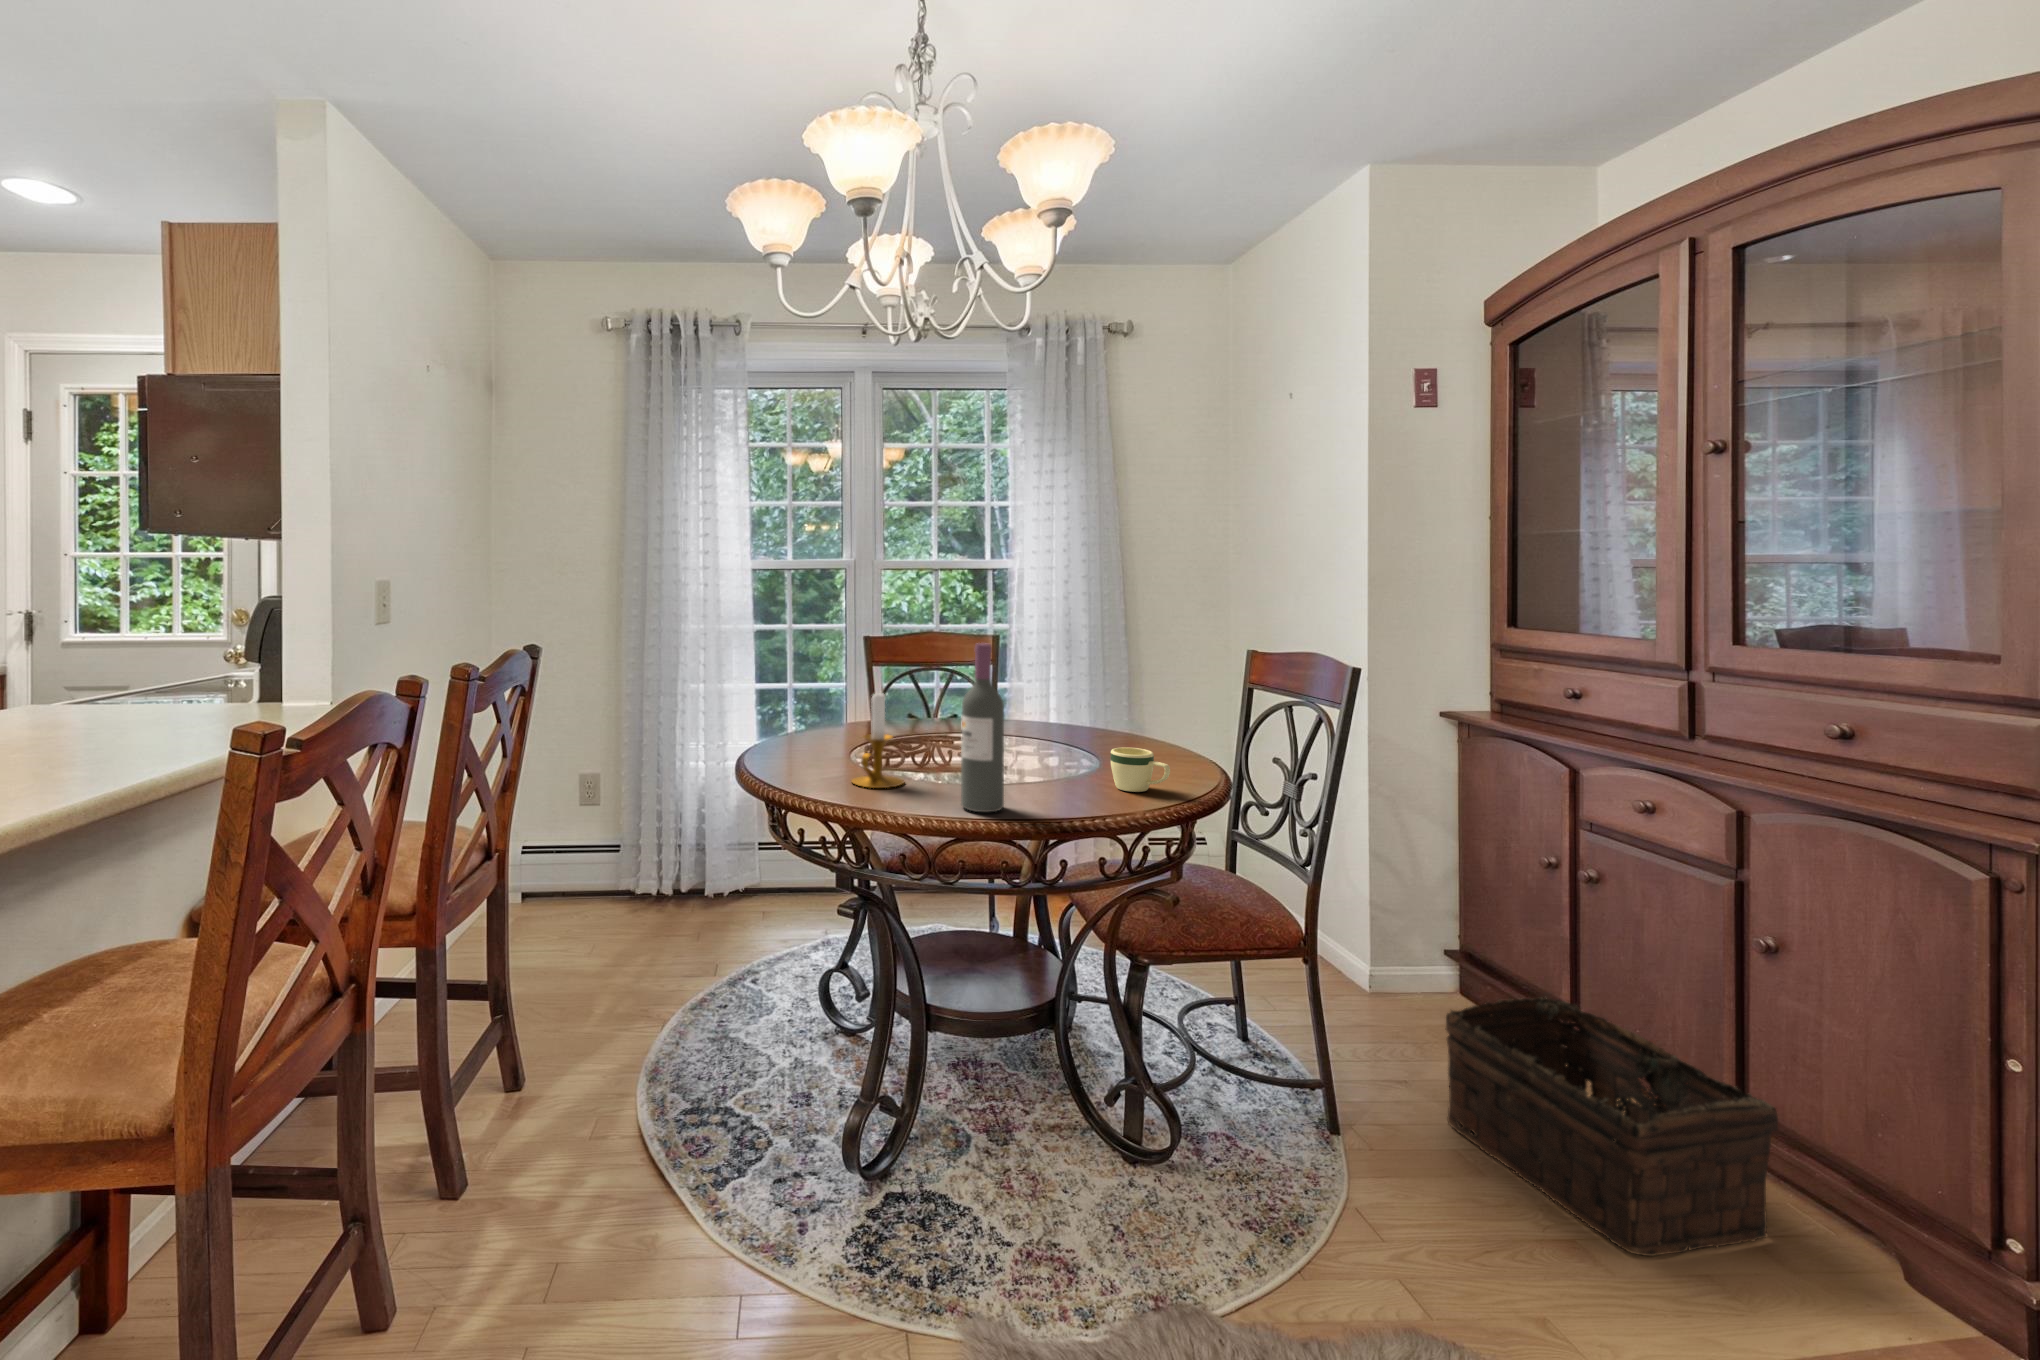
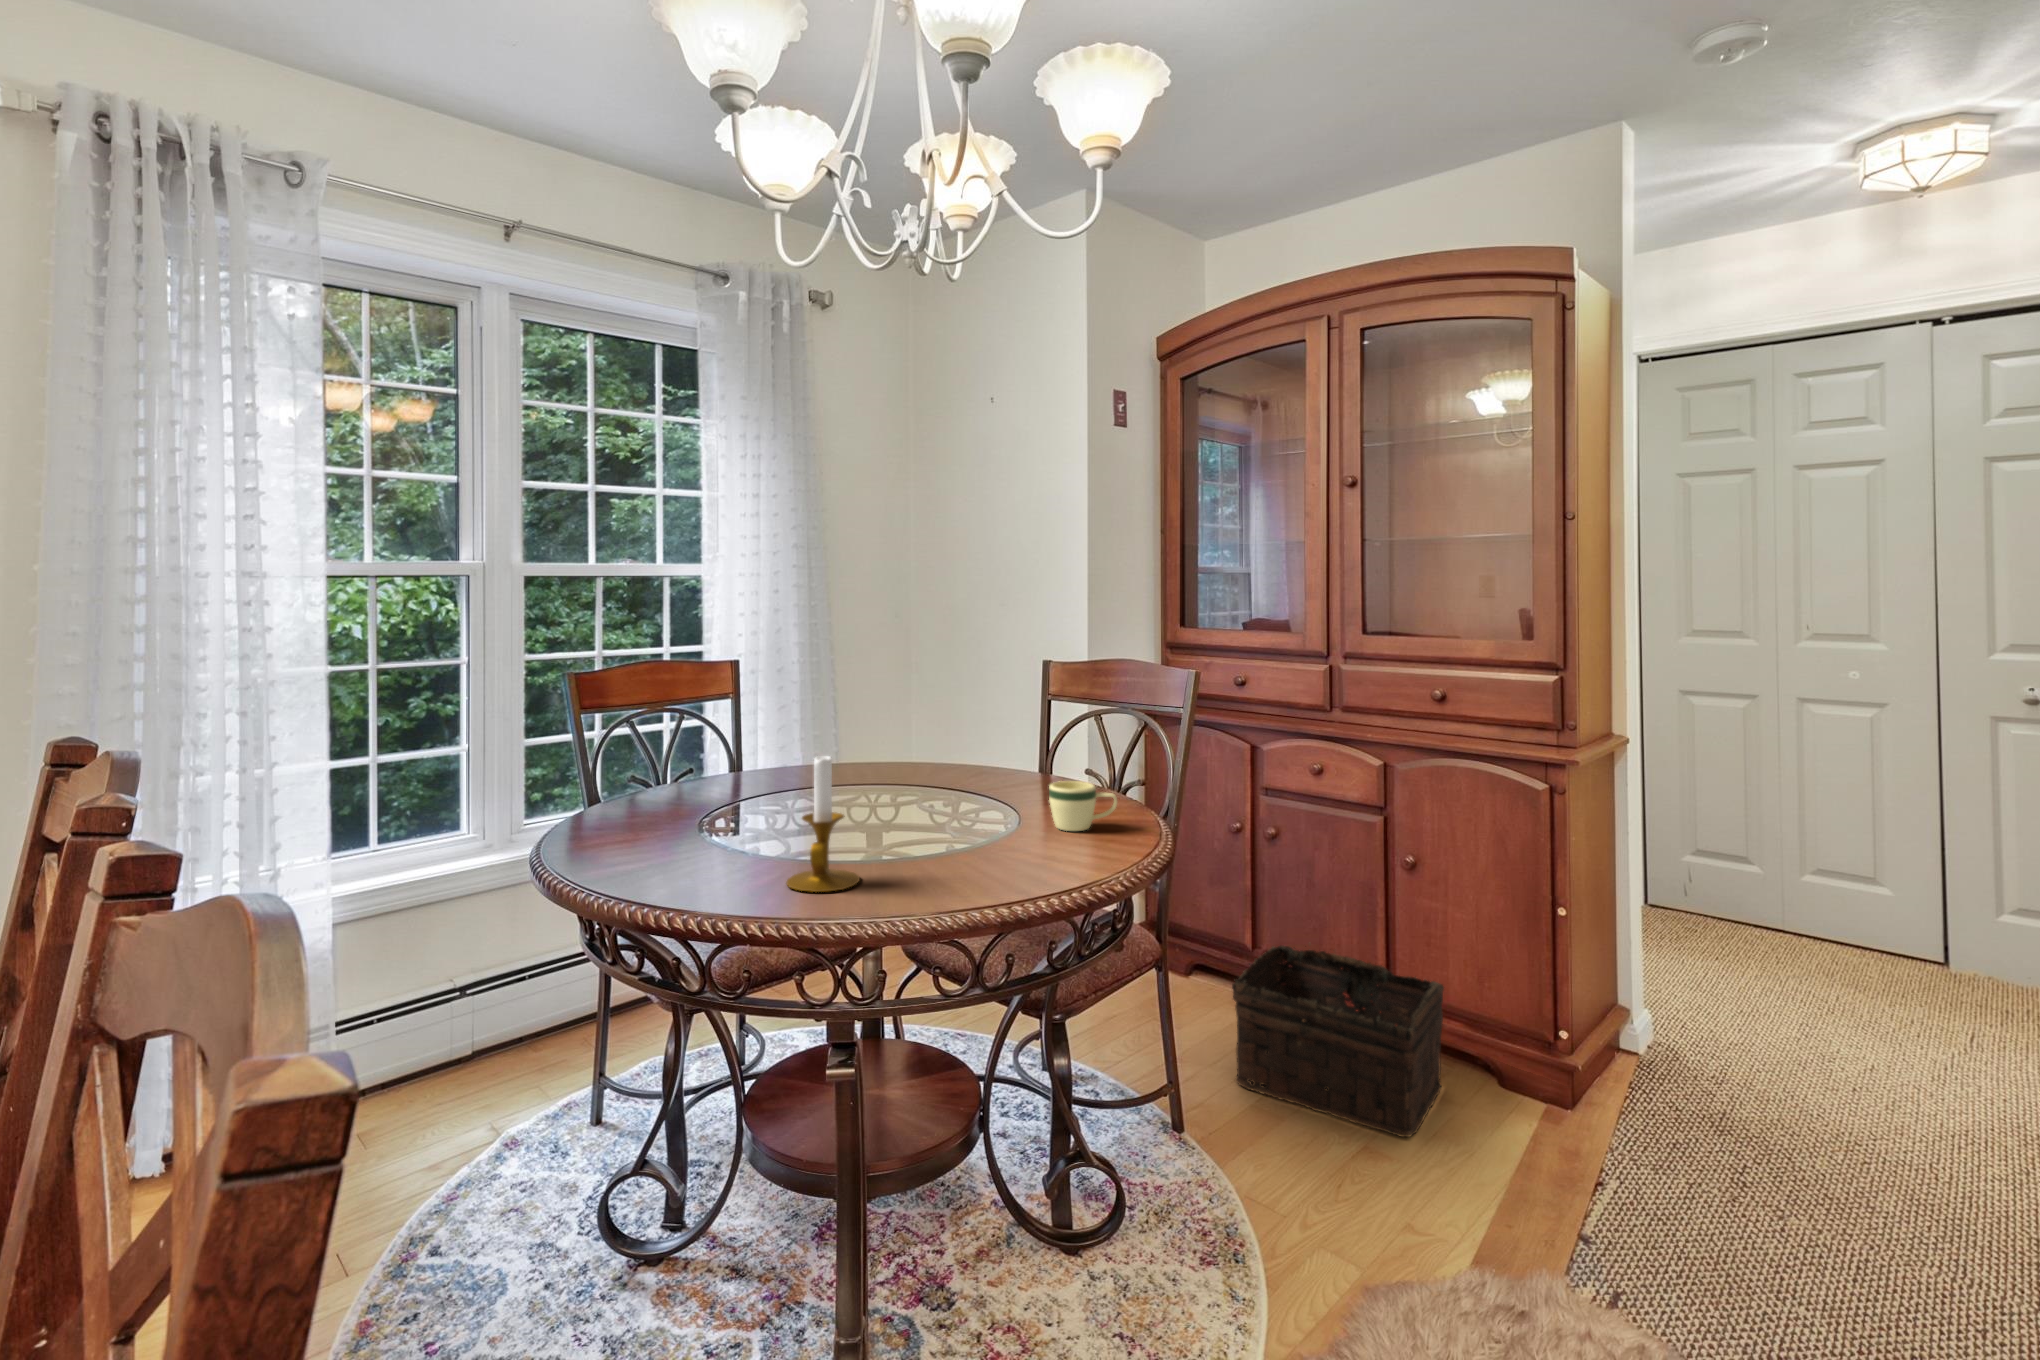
wine bottle: present [961,643,1004,812] -> none [976,675,1031,891]

